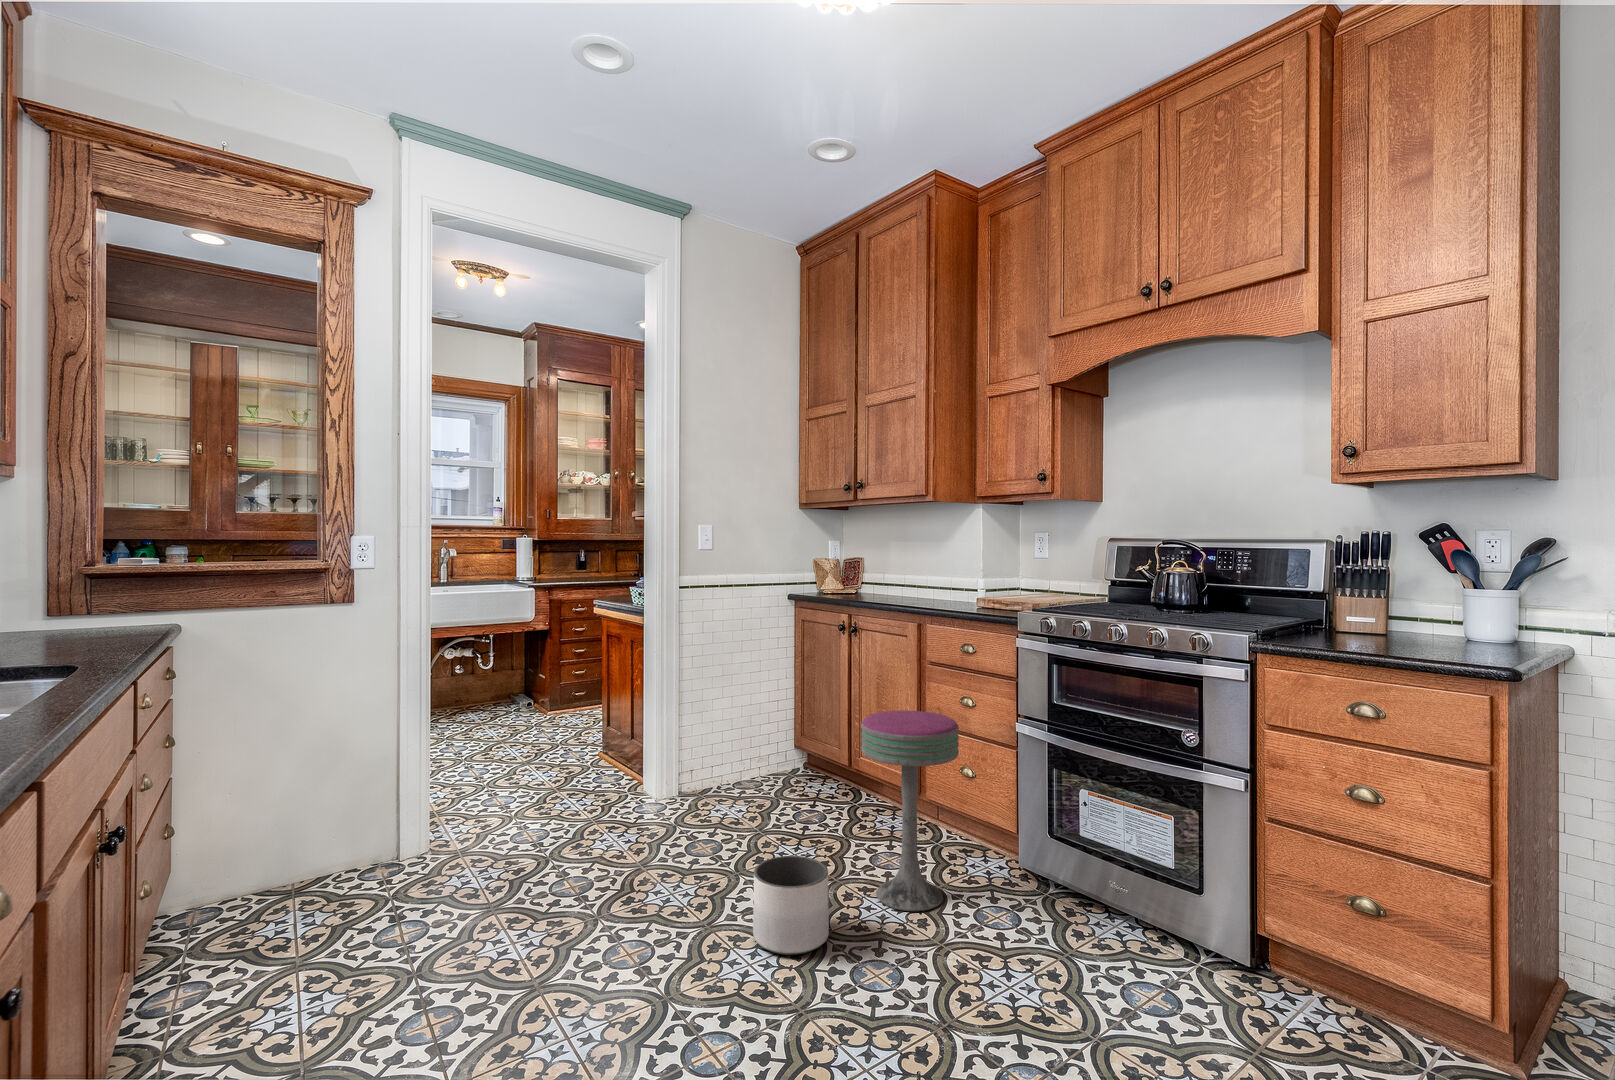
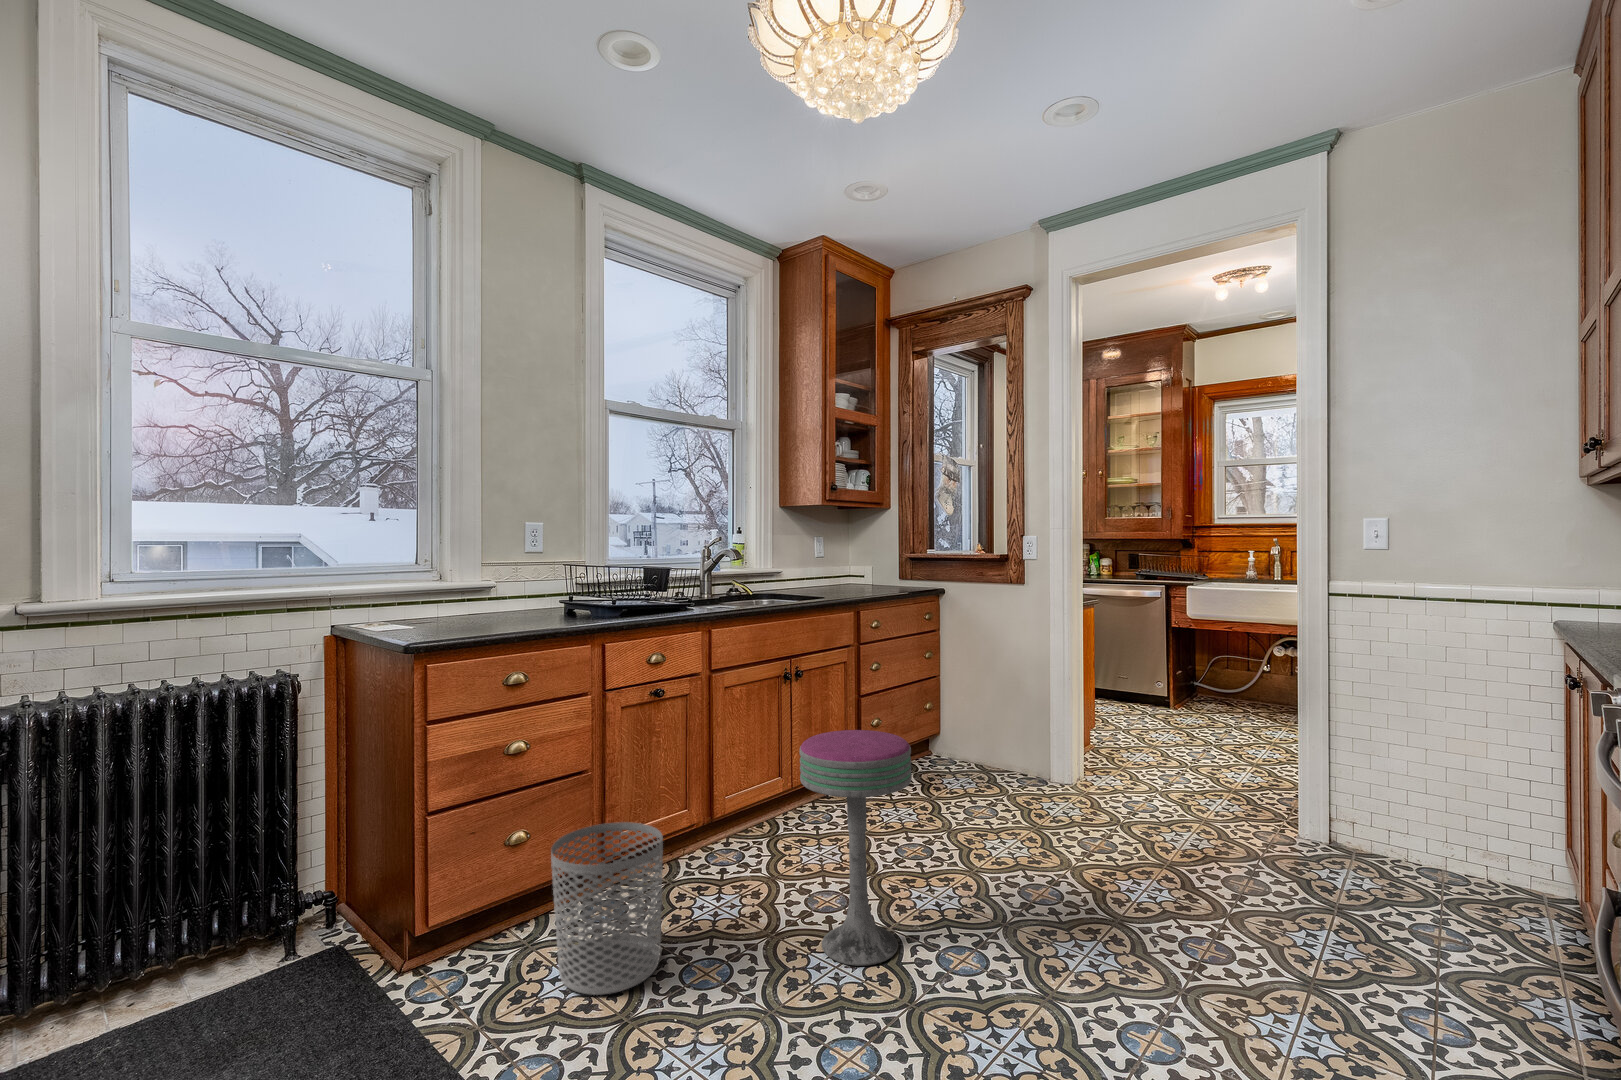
waste bin: none [657,773,746,906] -> present [551,822,663,995]
planter: present [753,856,829,955] -> none [686,918,779,1048]

